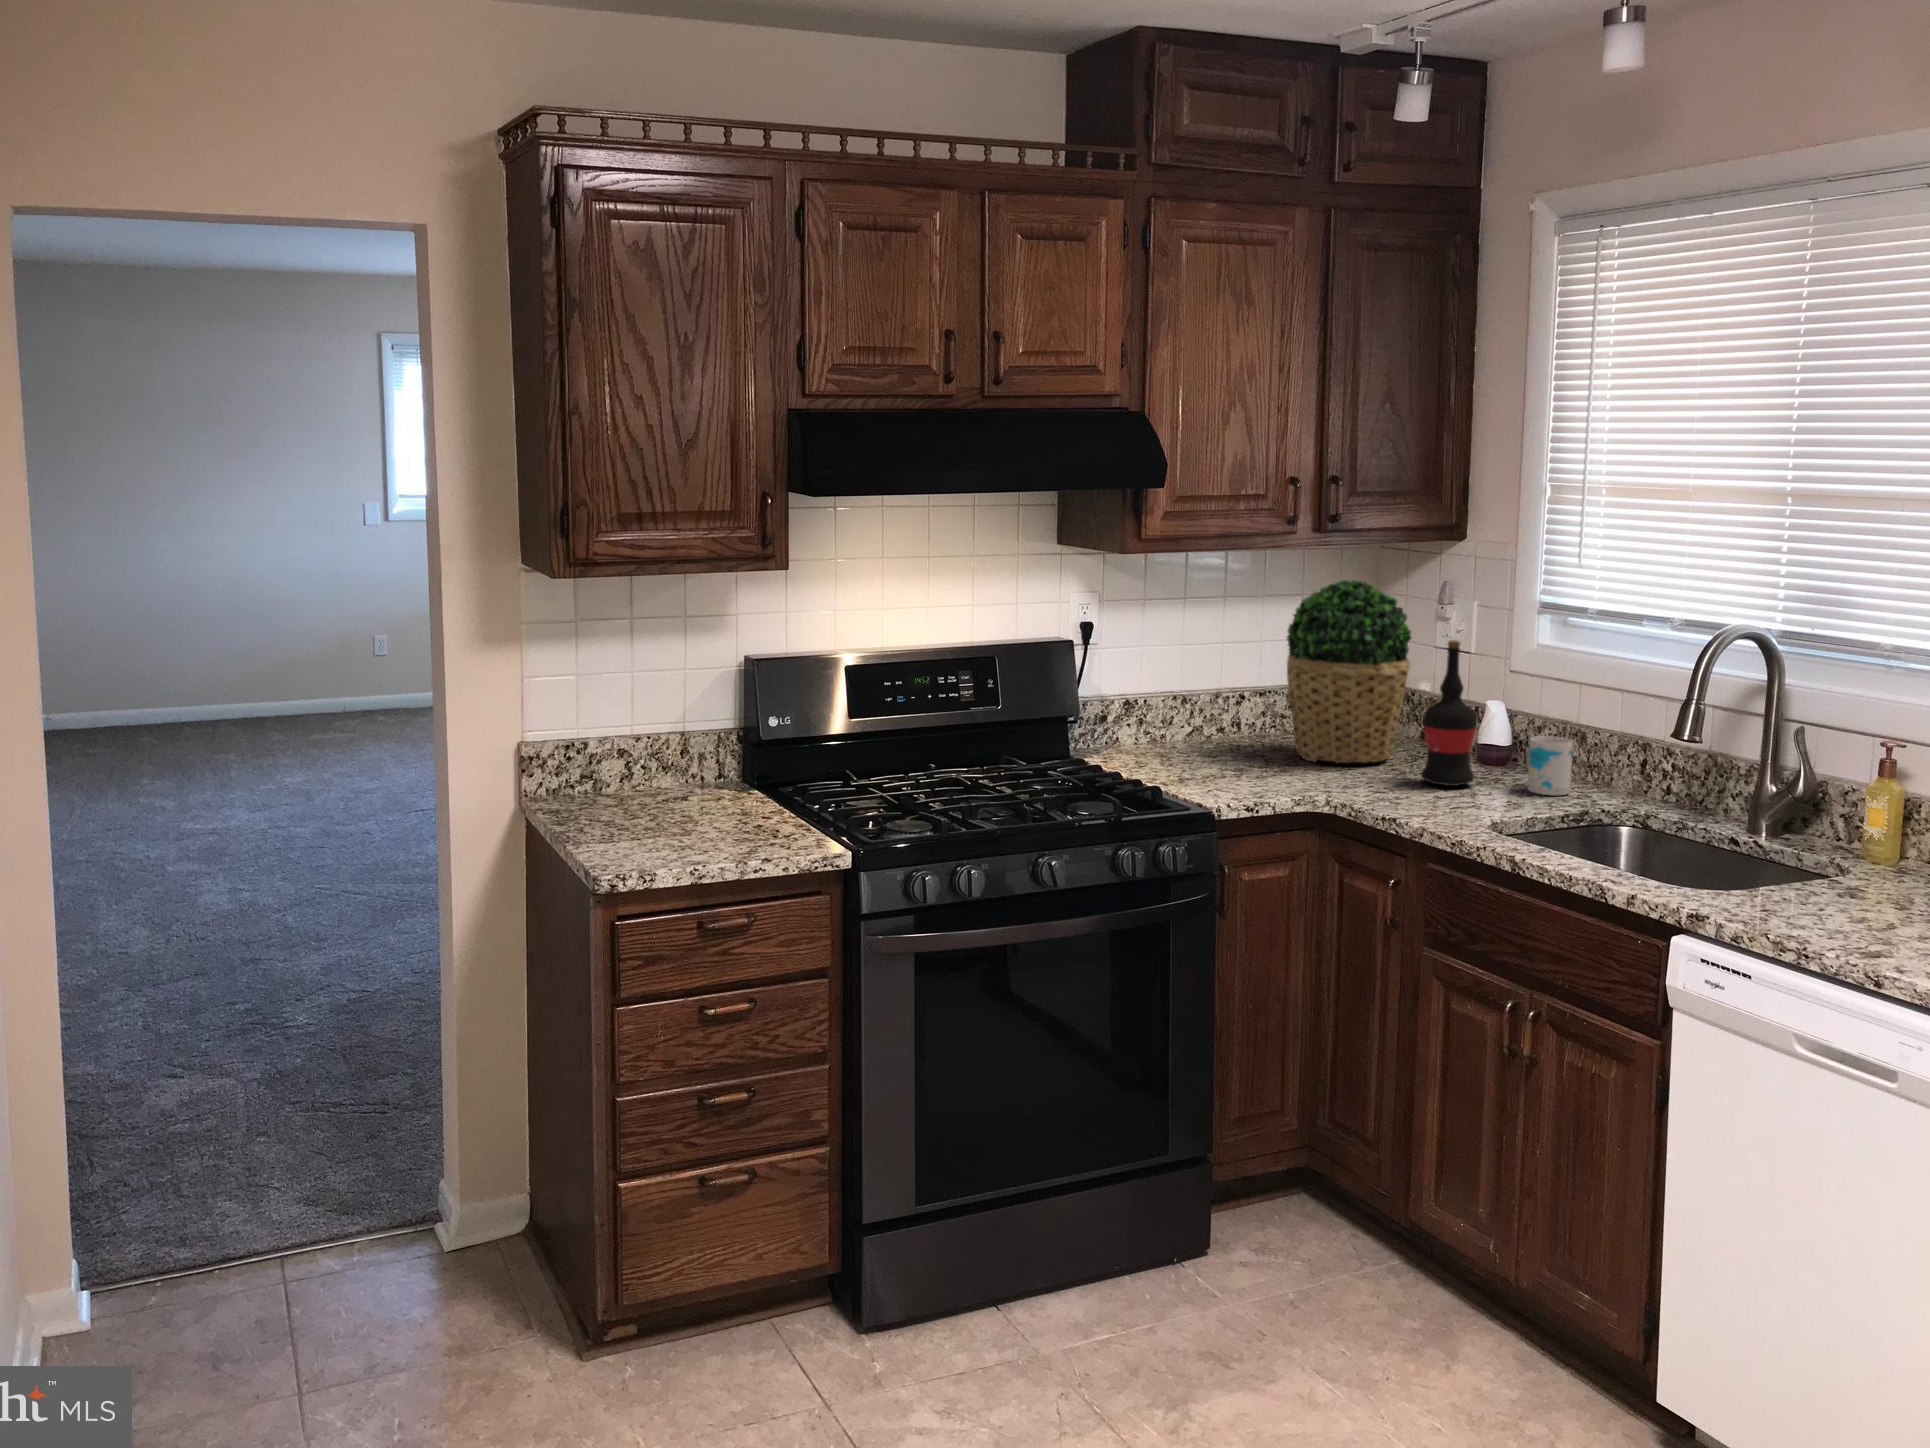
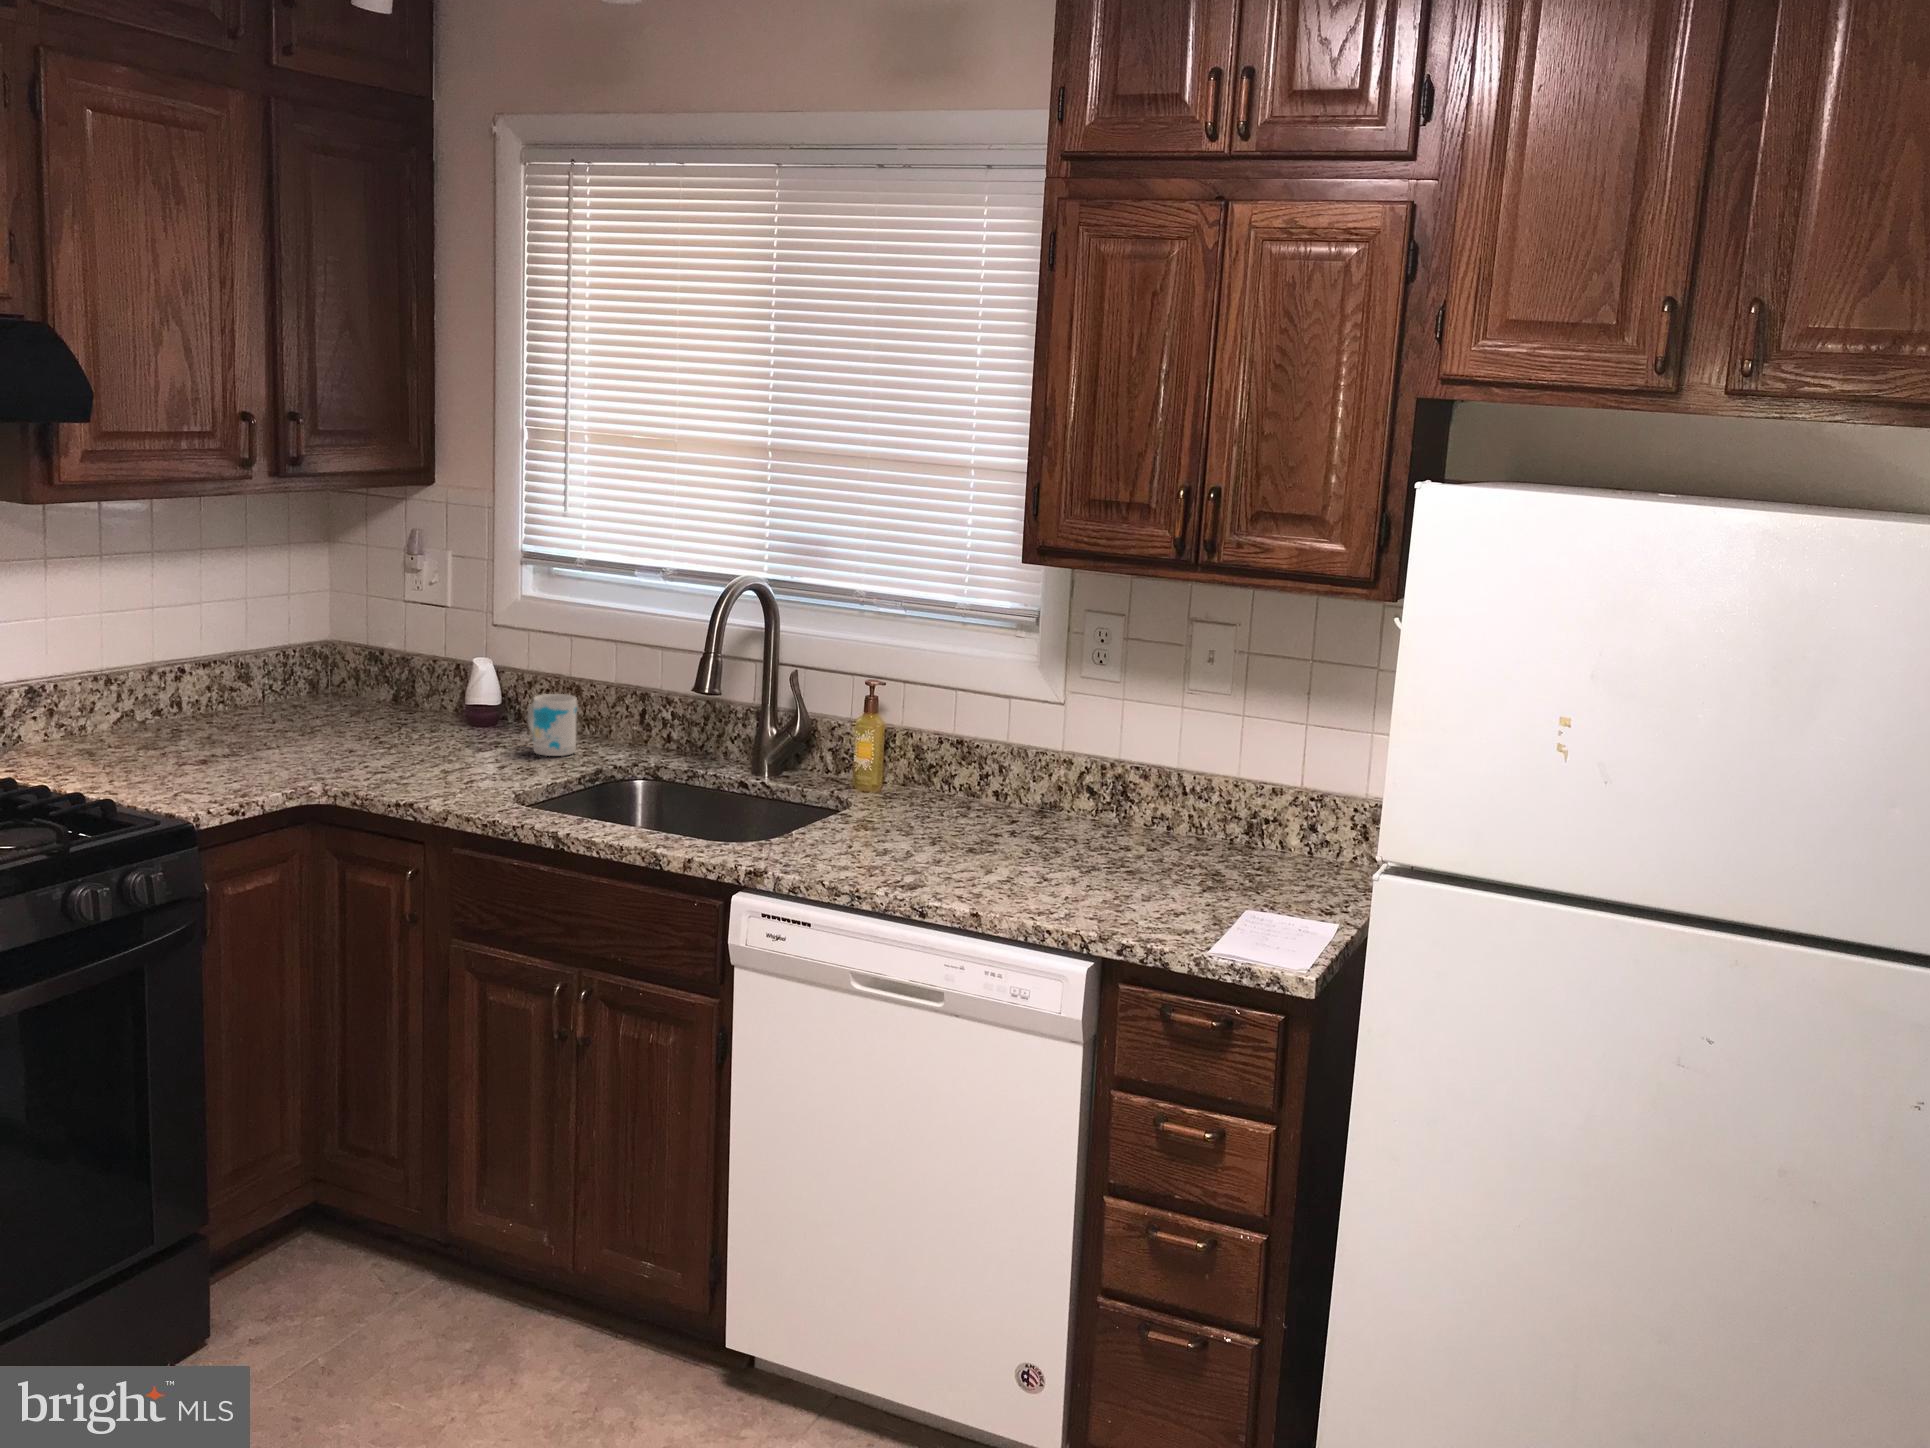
potted plant: present [1287,580,1411,763] -> none [240,531,391,742]
wine bottle: present [1421,640,1477,786] -> none [419,598,477,756]

